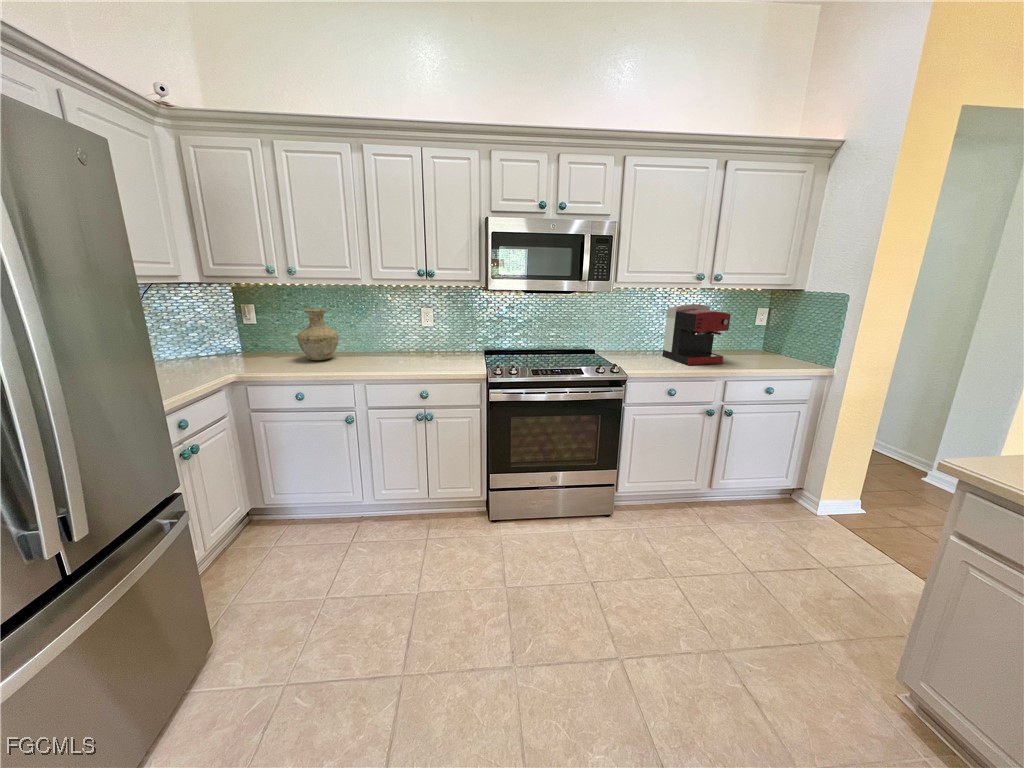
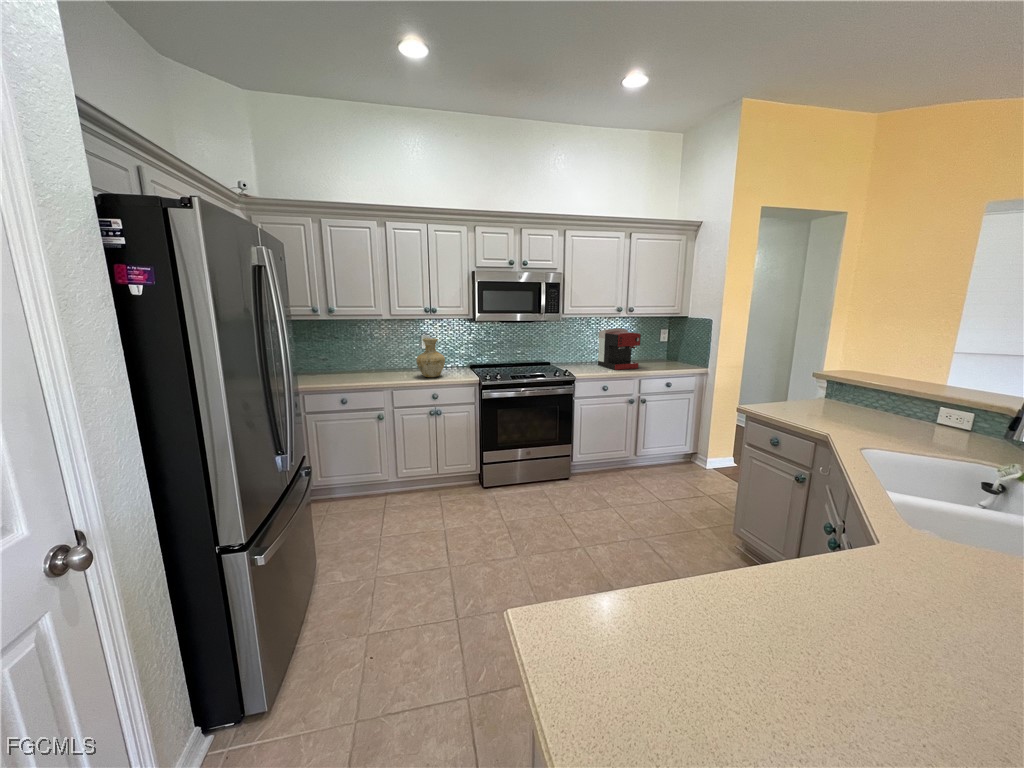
vase: present [297,308,339,360] -> present [416,338,445,377]

